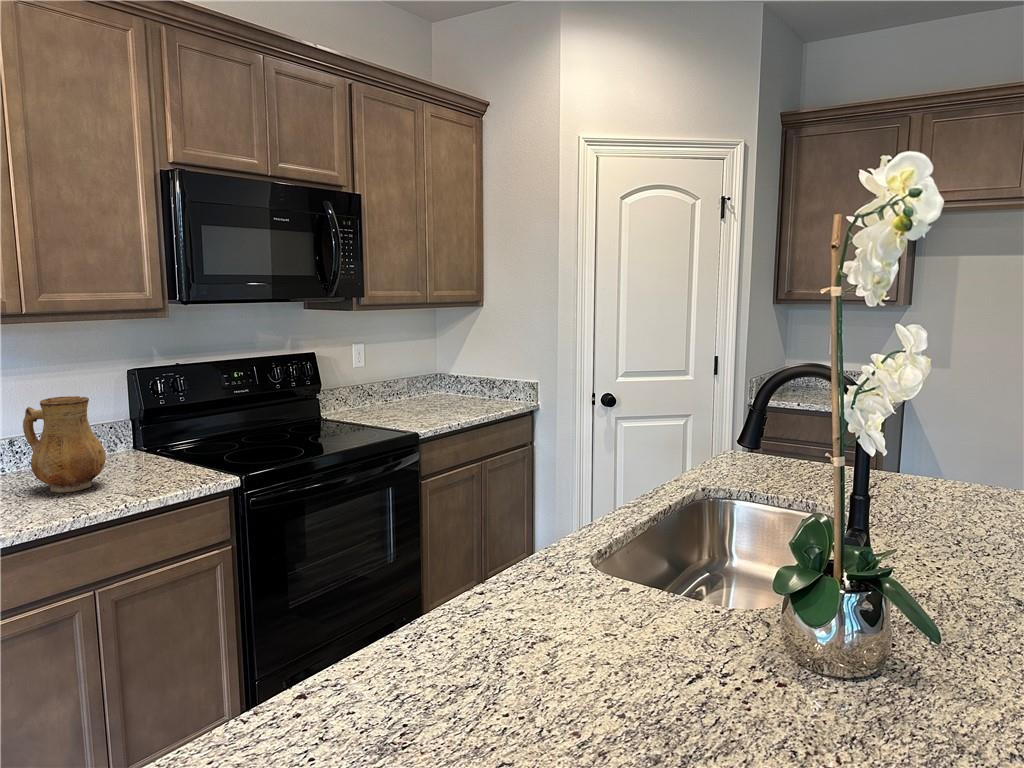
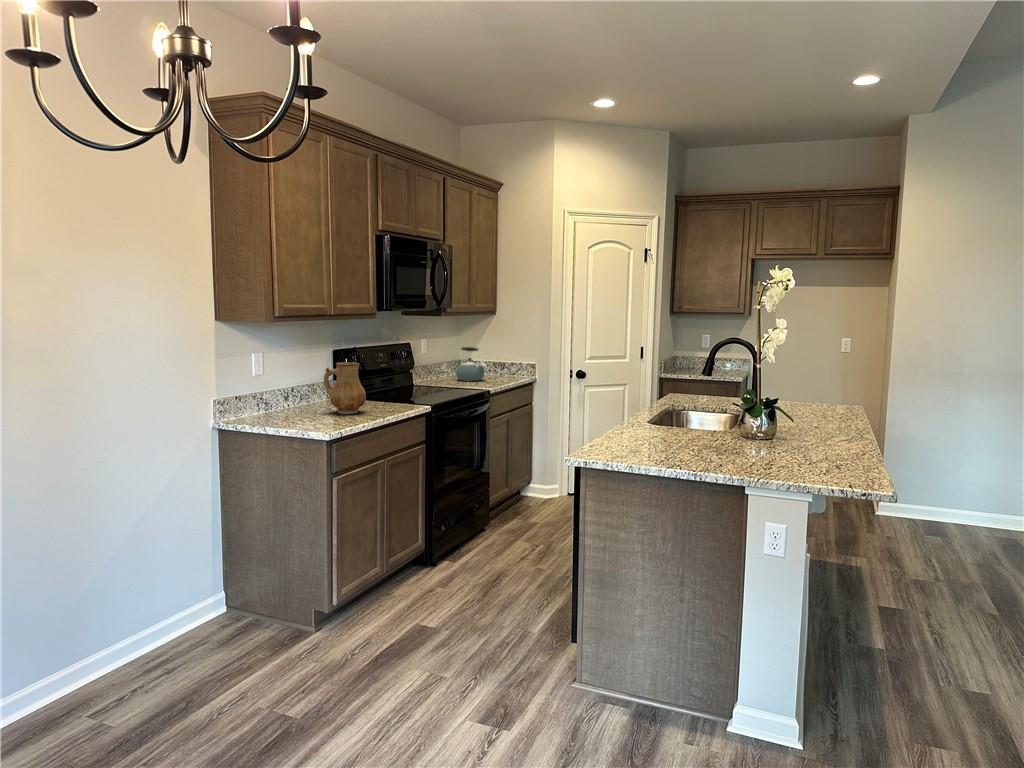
kettle: none [404,357,448,411] -> present [456,347,487,381]

